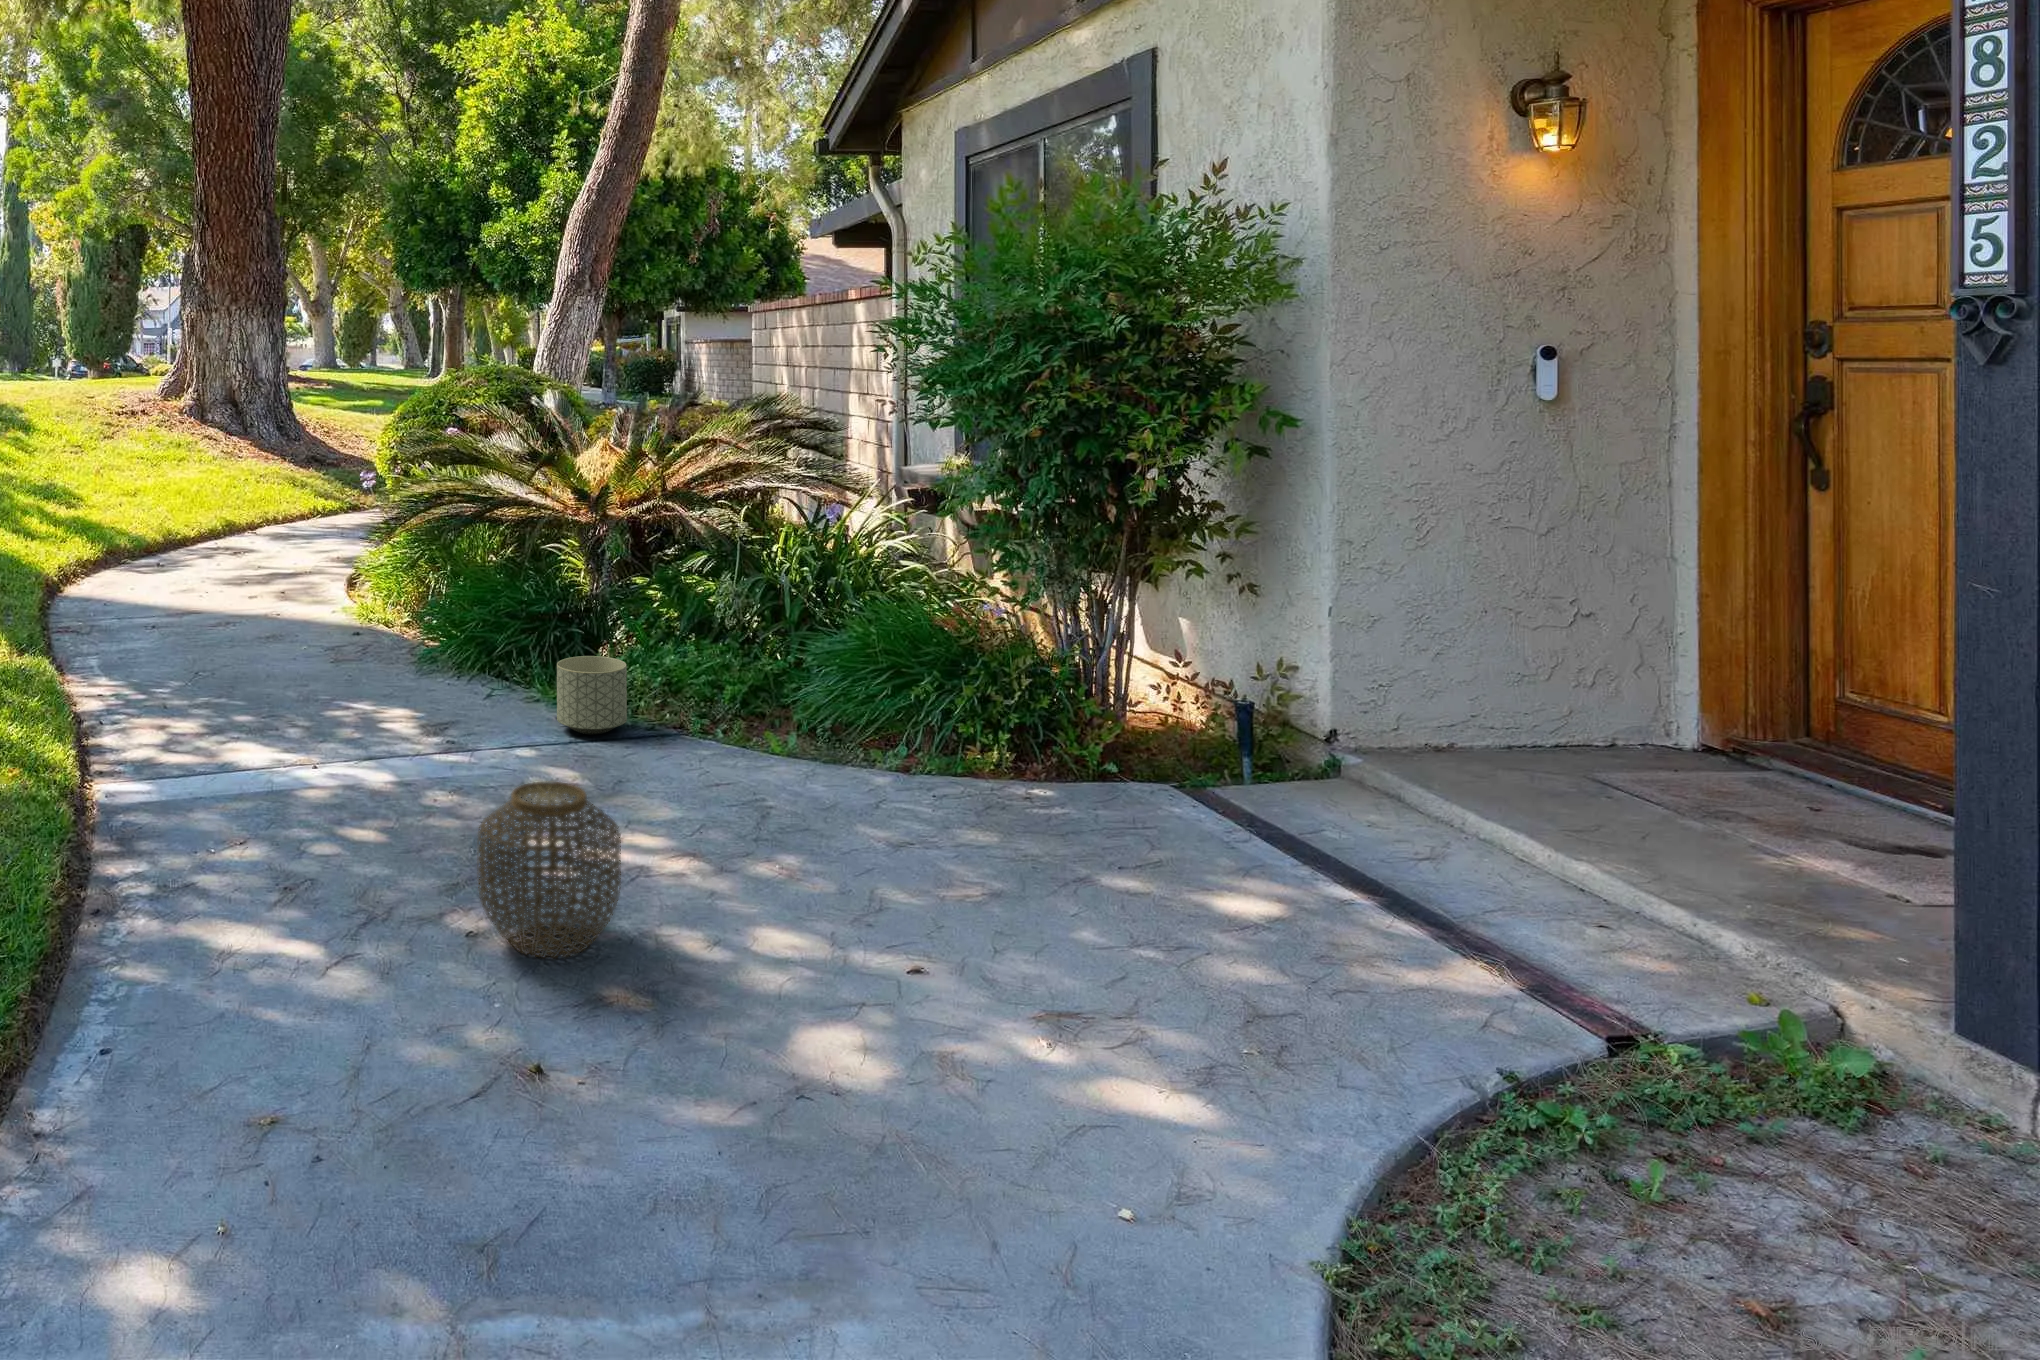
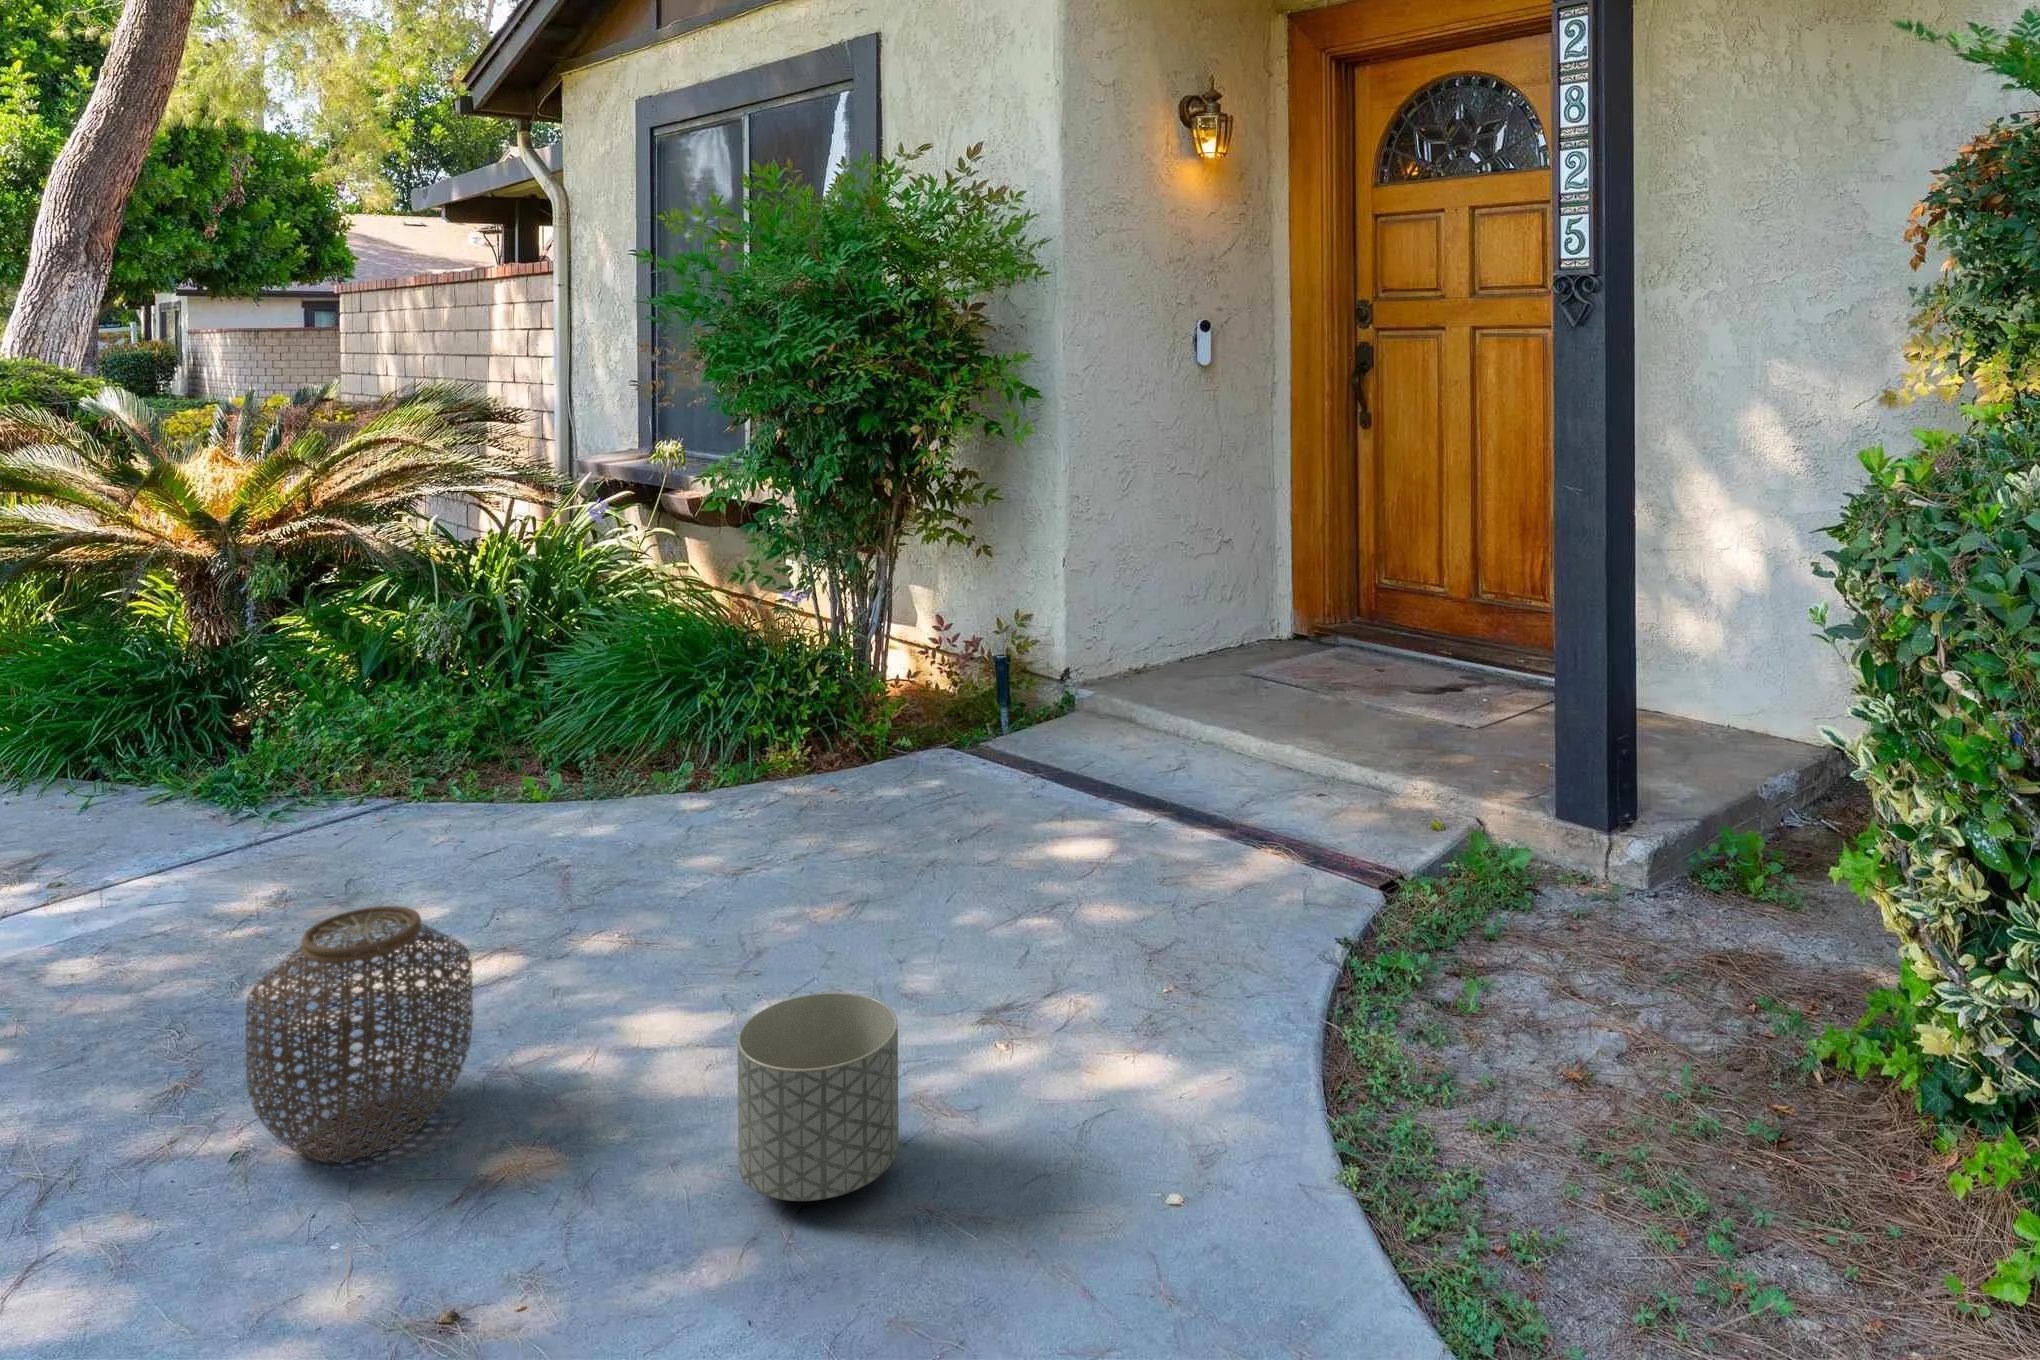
planter: present [557,656,627,735] -> present [738,992,898,1201]

